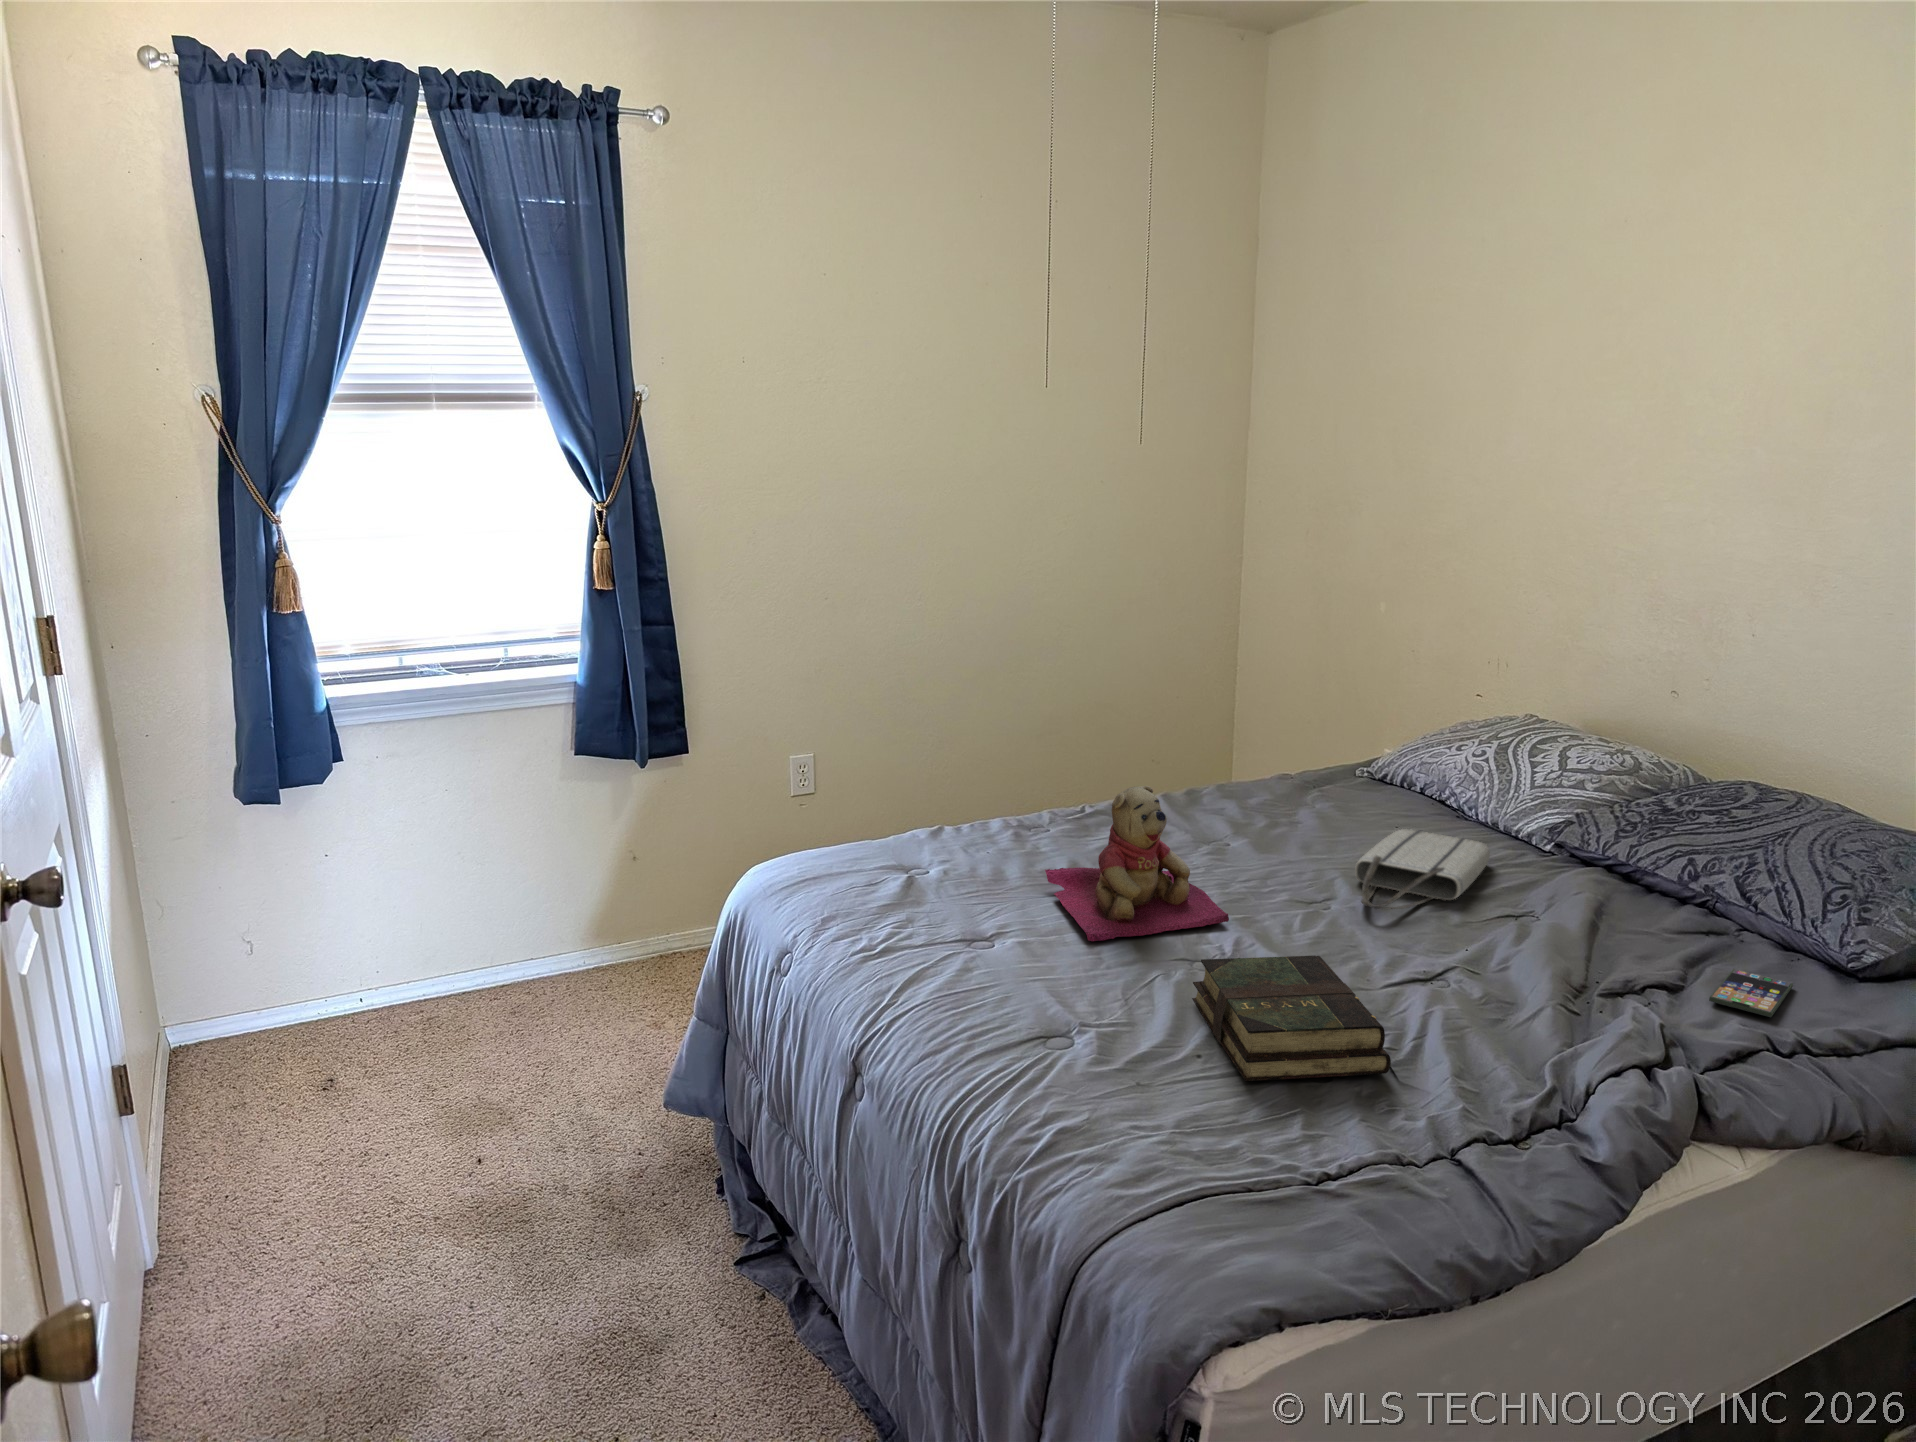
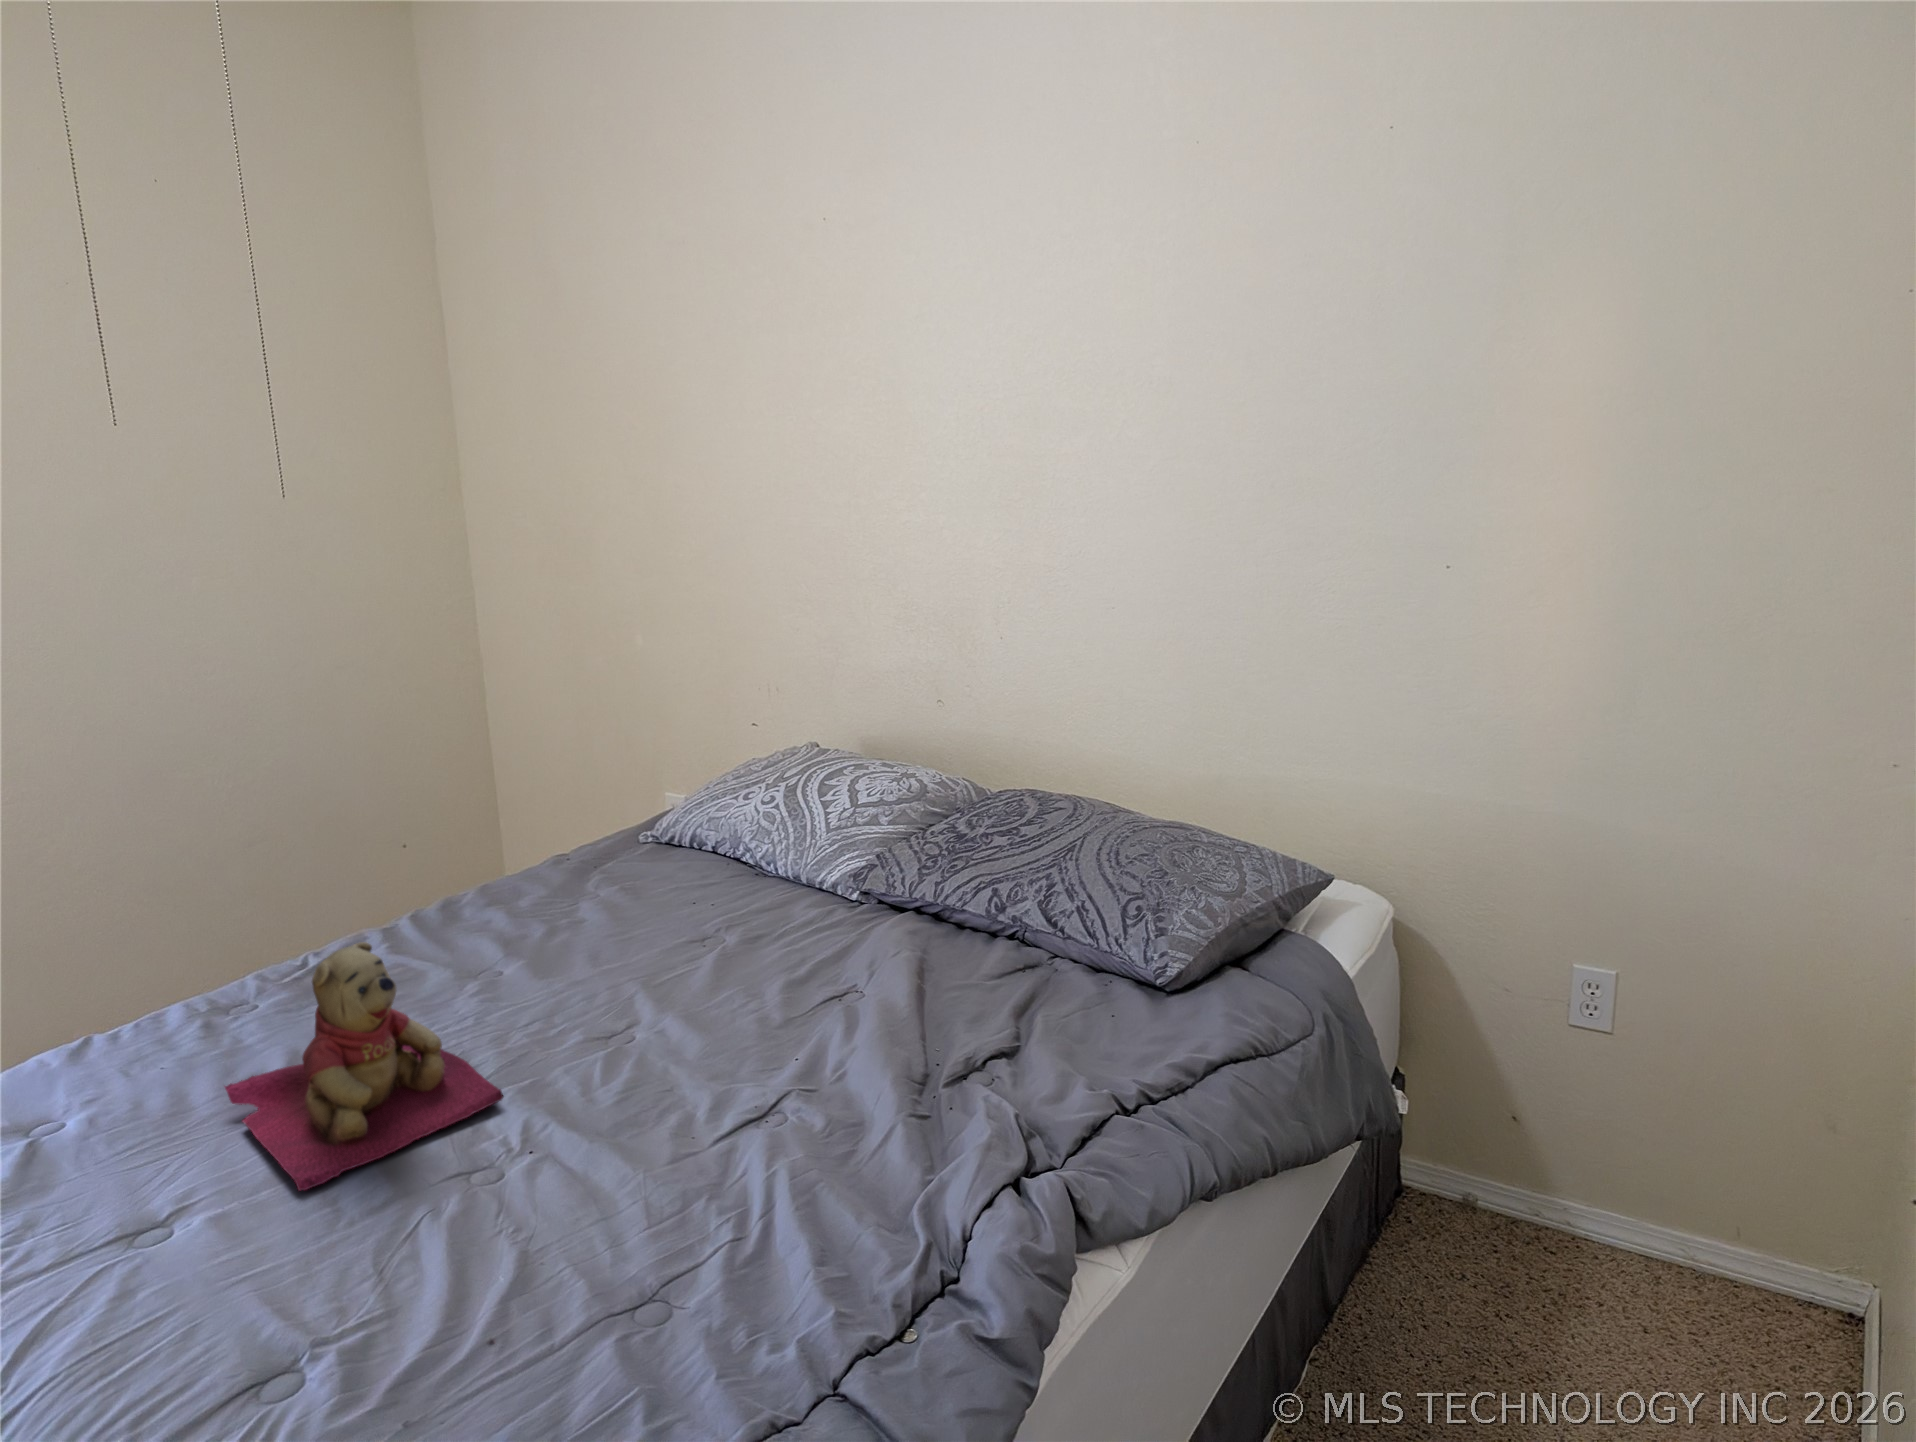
tote bag: present [1355,829,1490,909] -> none [654,908,799,1032]
book: present [1192,956,1391,1081] -> none [460,1137,739,1378]
smartphone: present [1709,969,1793,1017] -> none [1049,1010,1114,1065]

